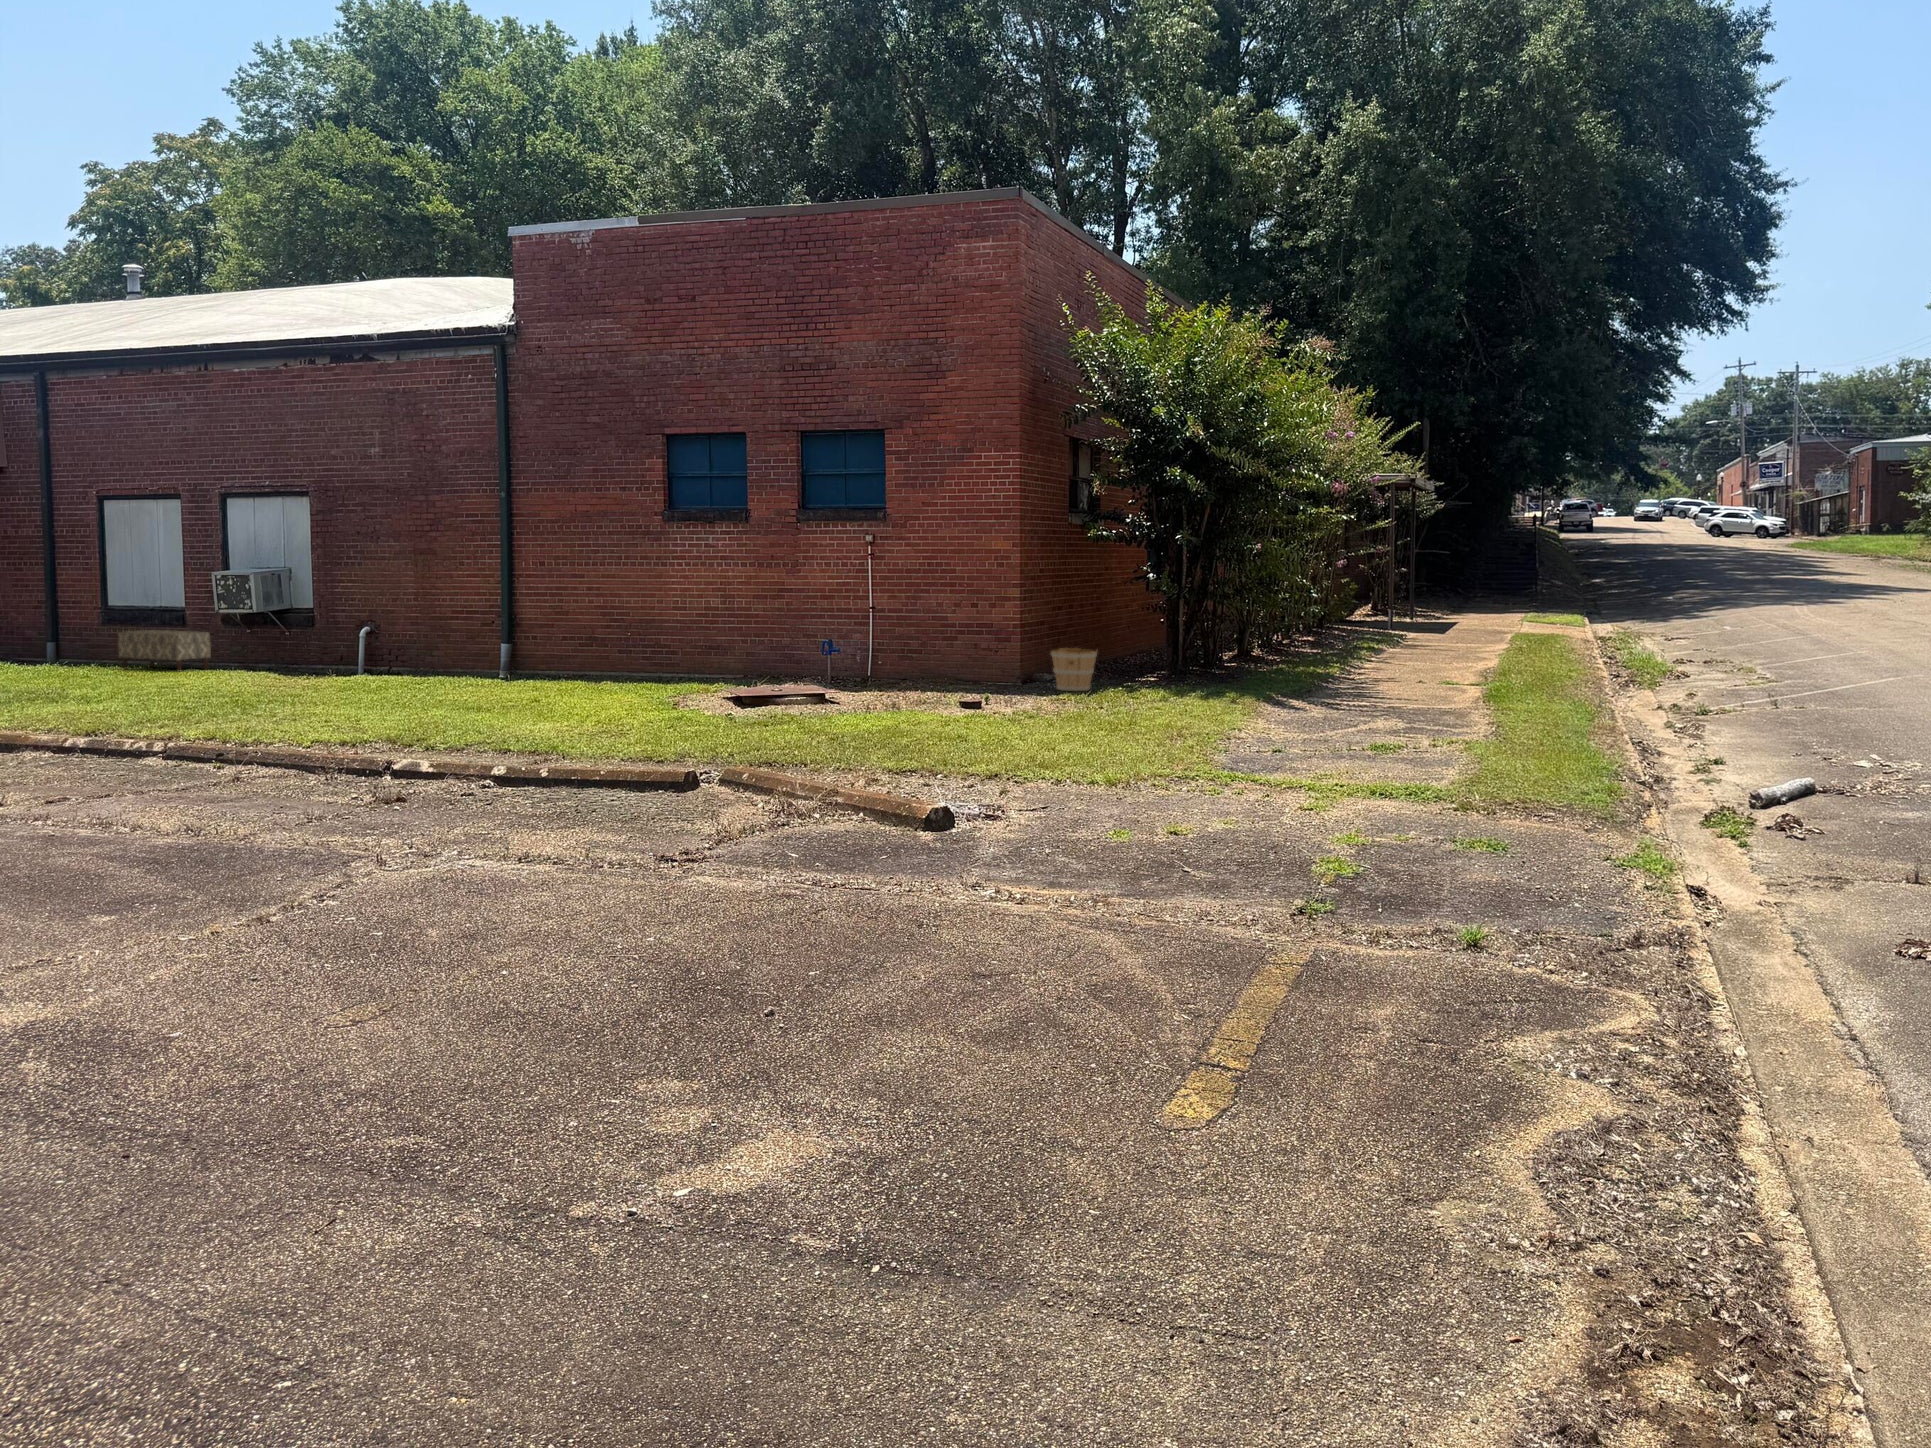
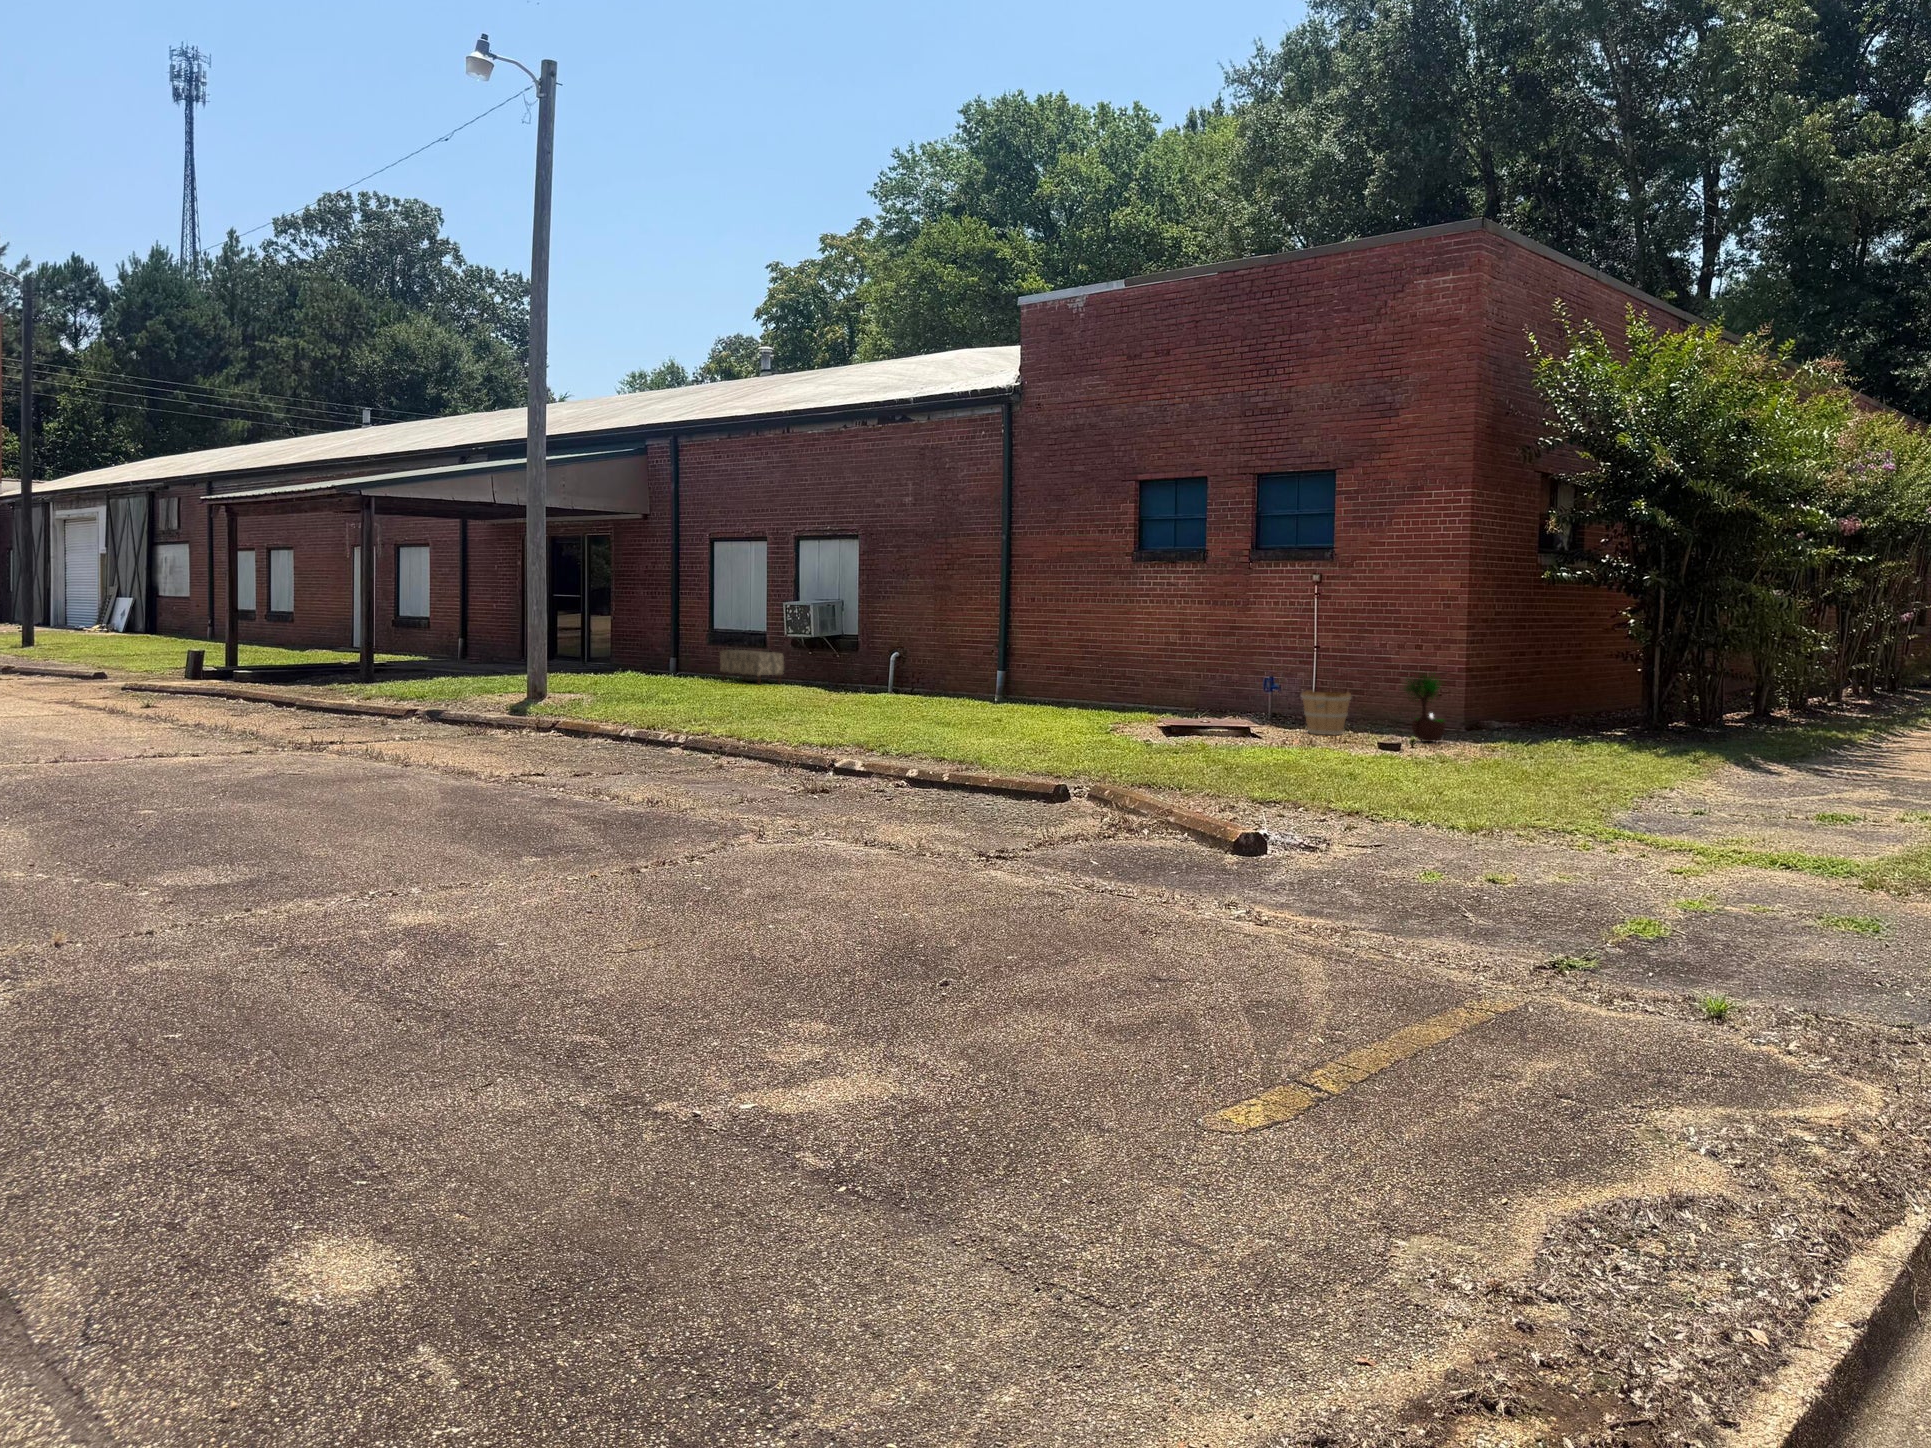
potted tree: none [967,624,1009,698] -> present [1404,674,1445,742]
wooden bucket: present [1051,648,1097,691] -> present [1301,691,1351,735]

